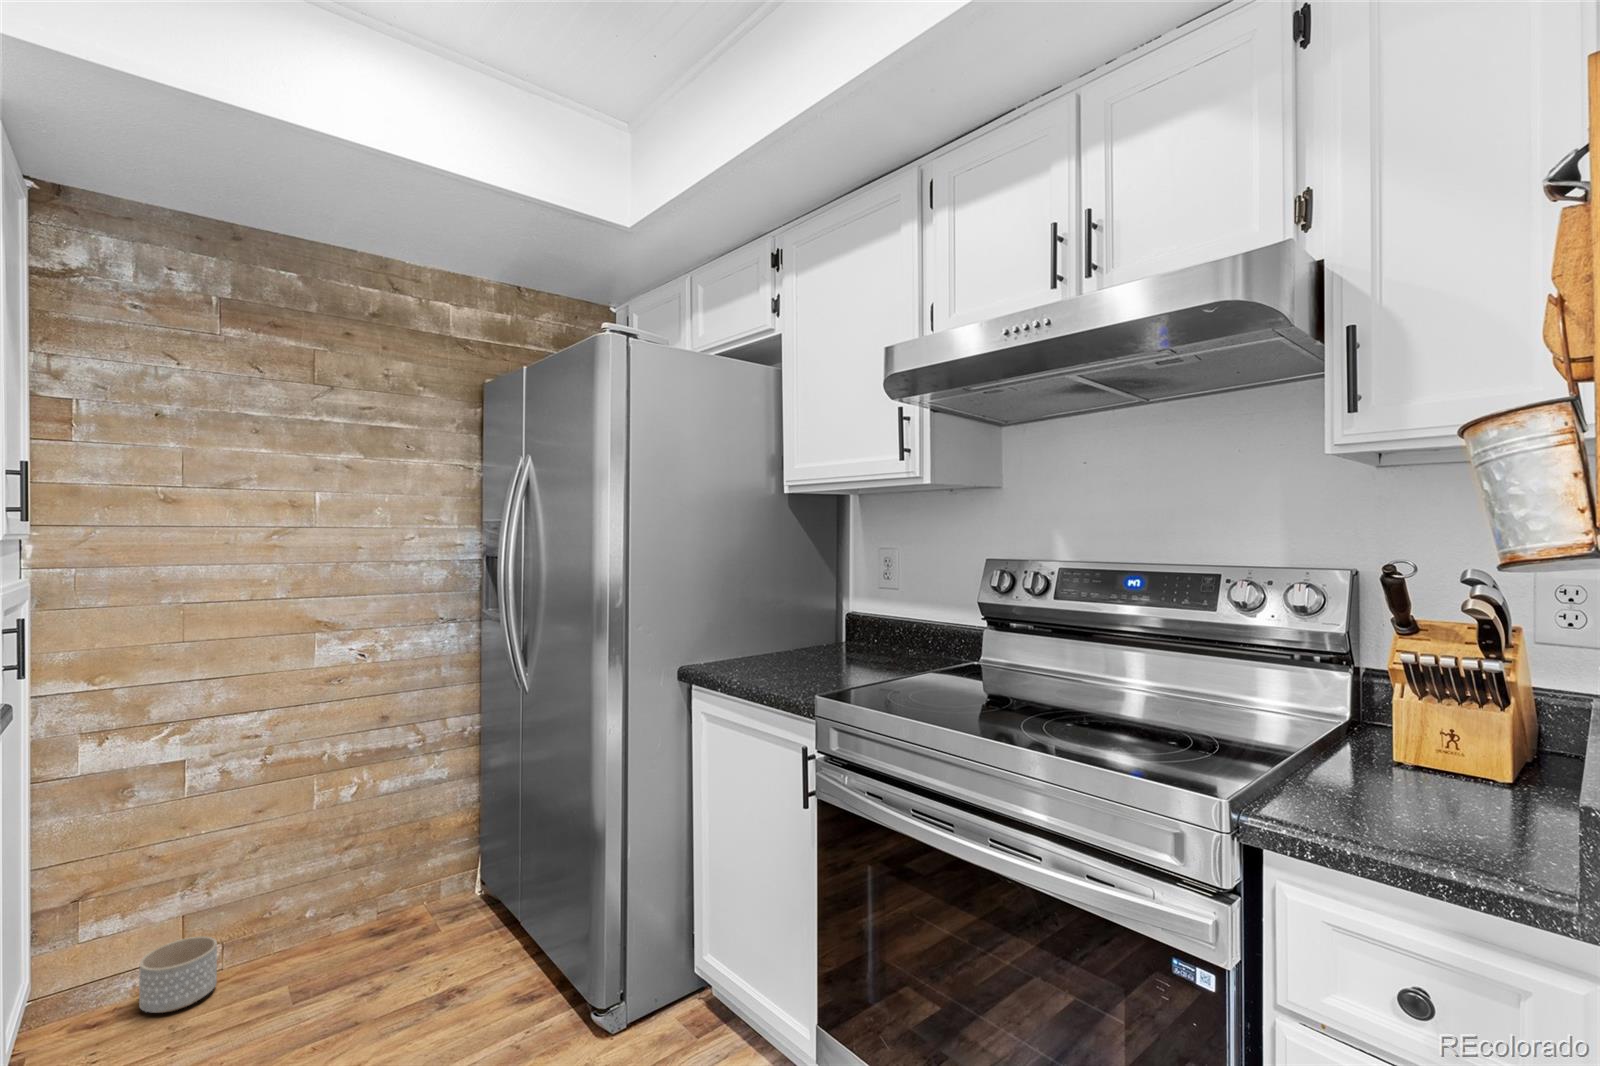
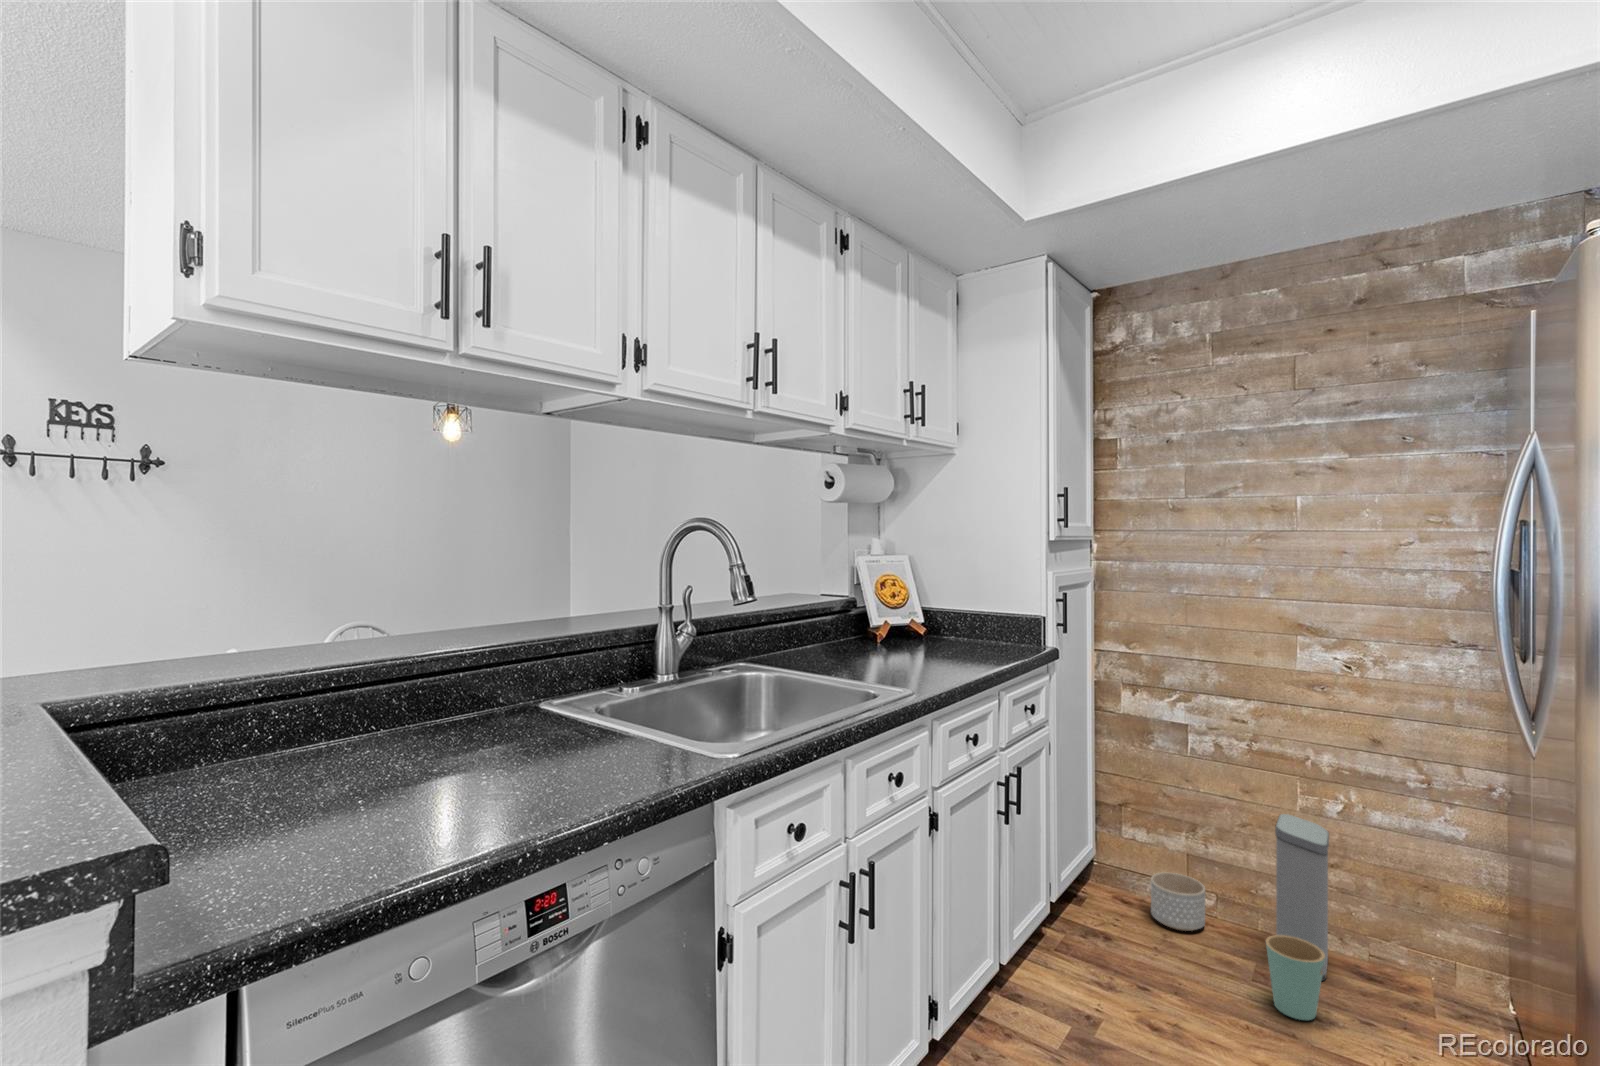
trash can: none [301,814,376,1012] -> present [1266,814,1329,1020]

